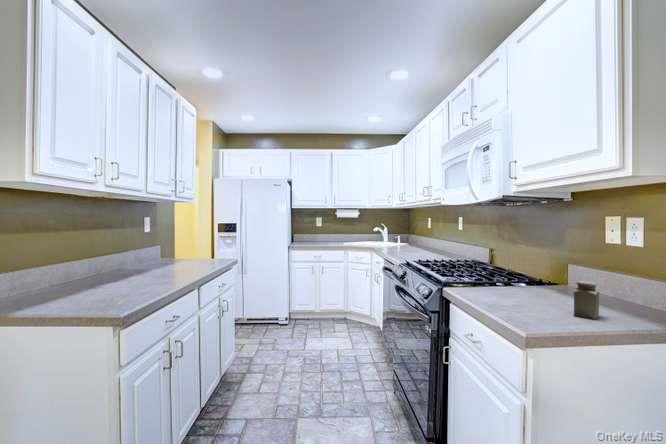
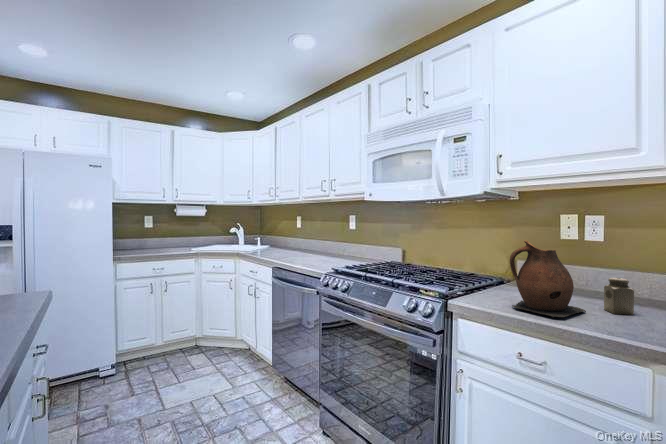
ceramic pitcher: none [481,241,547,311] -> present [510,241,586,318]

